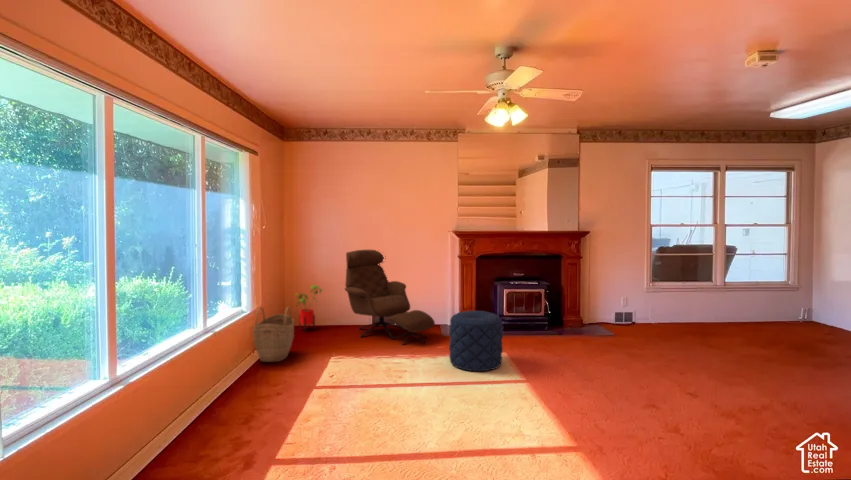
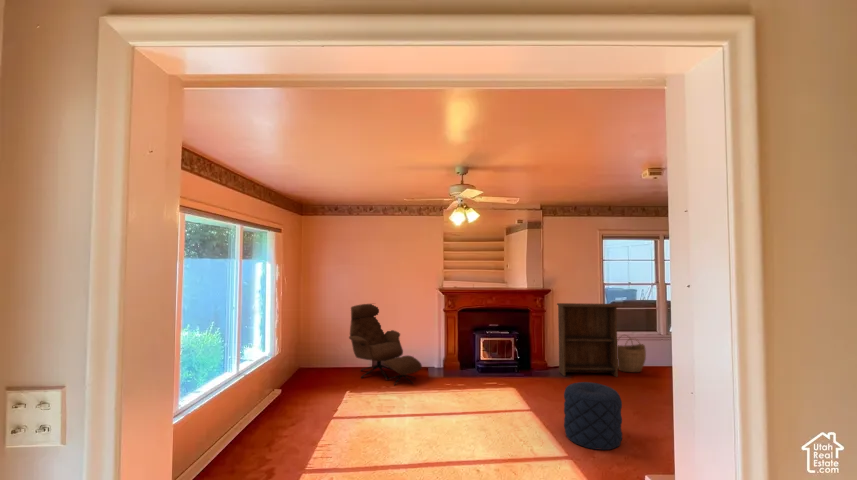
bookshelf: none [597,248,673,334] -> present [557,303,618,377]
house plant: present [298,285,322,330] -> none [309,333,332,373]
woven basket: present [253,307,294,362] -> present [617,338,646,372]
pouf: present [449,311,503,371] -> present [564,382,622,450]

